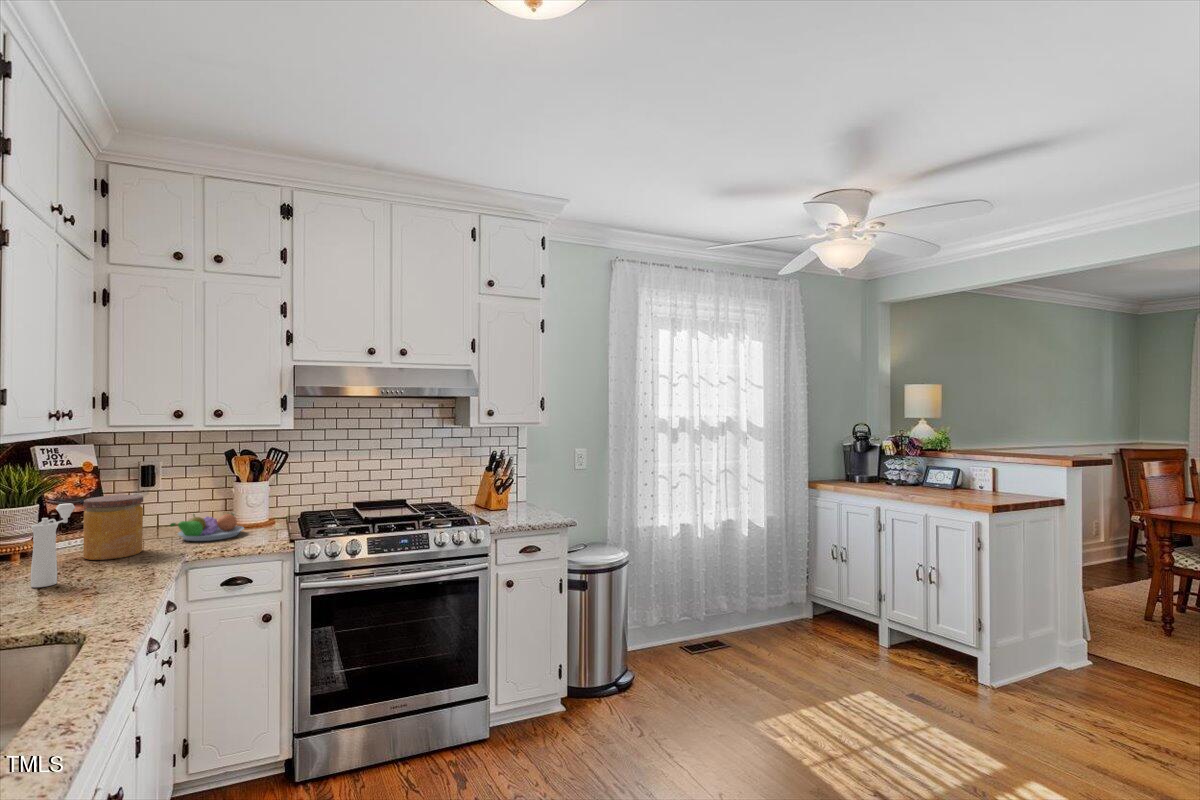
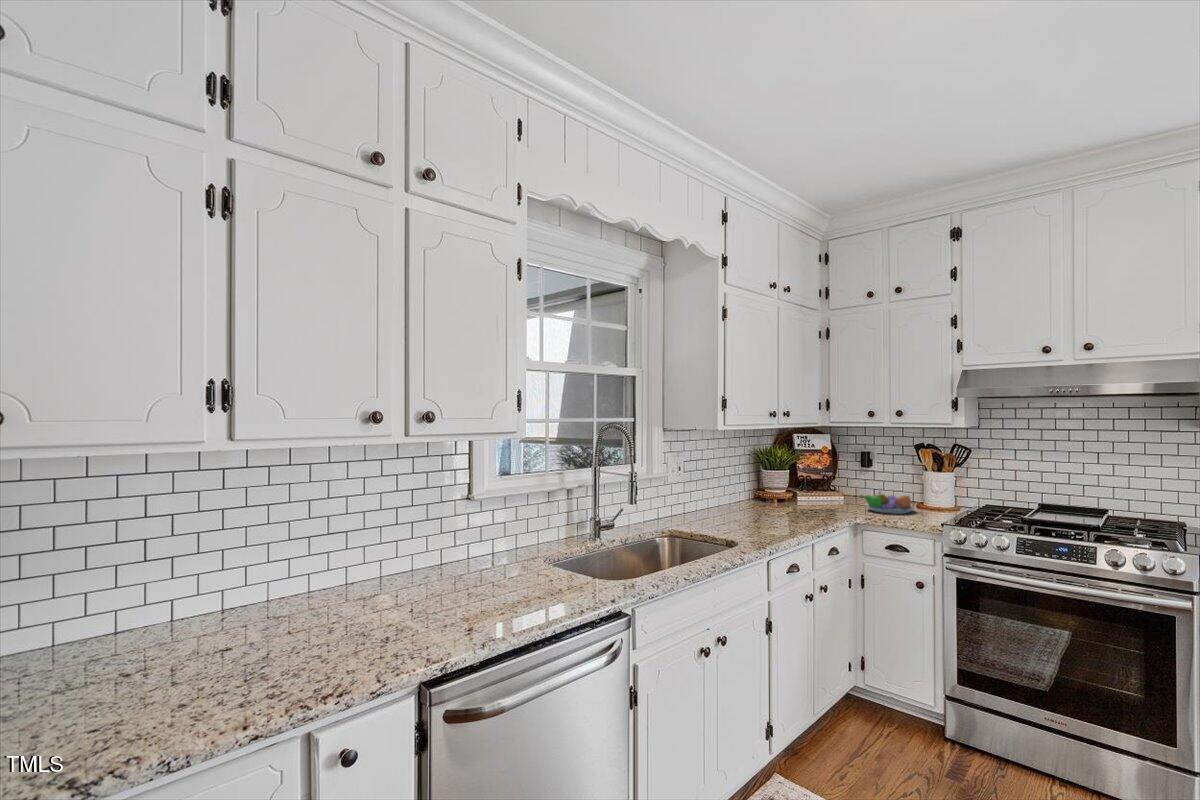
jar: present [83,495,143,560] -> none [803,469,837,512]
pepper mill: present [31,503,75,587] -> none [761,470,787,518]

